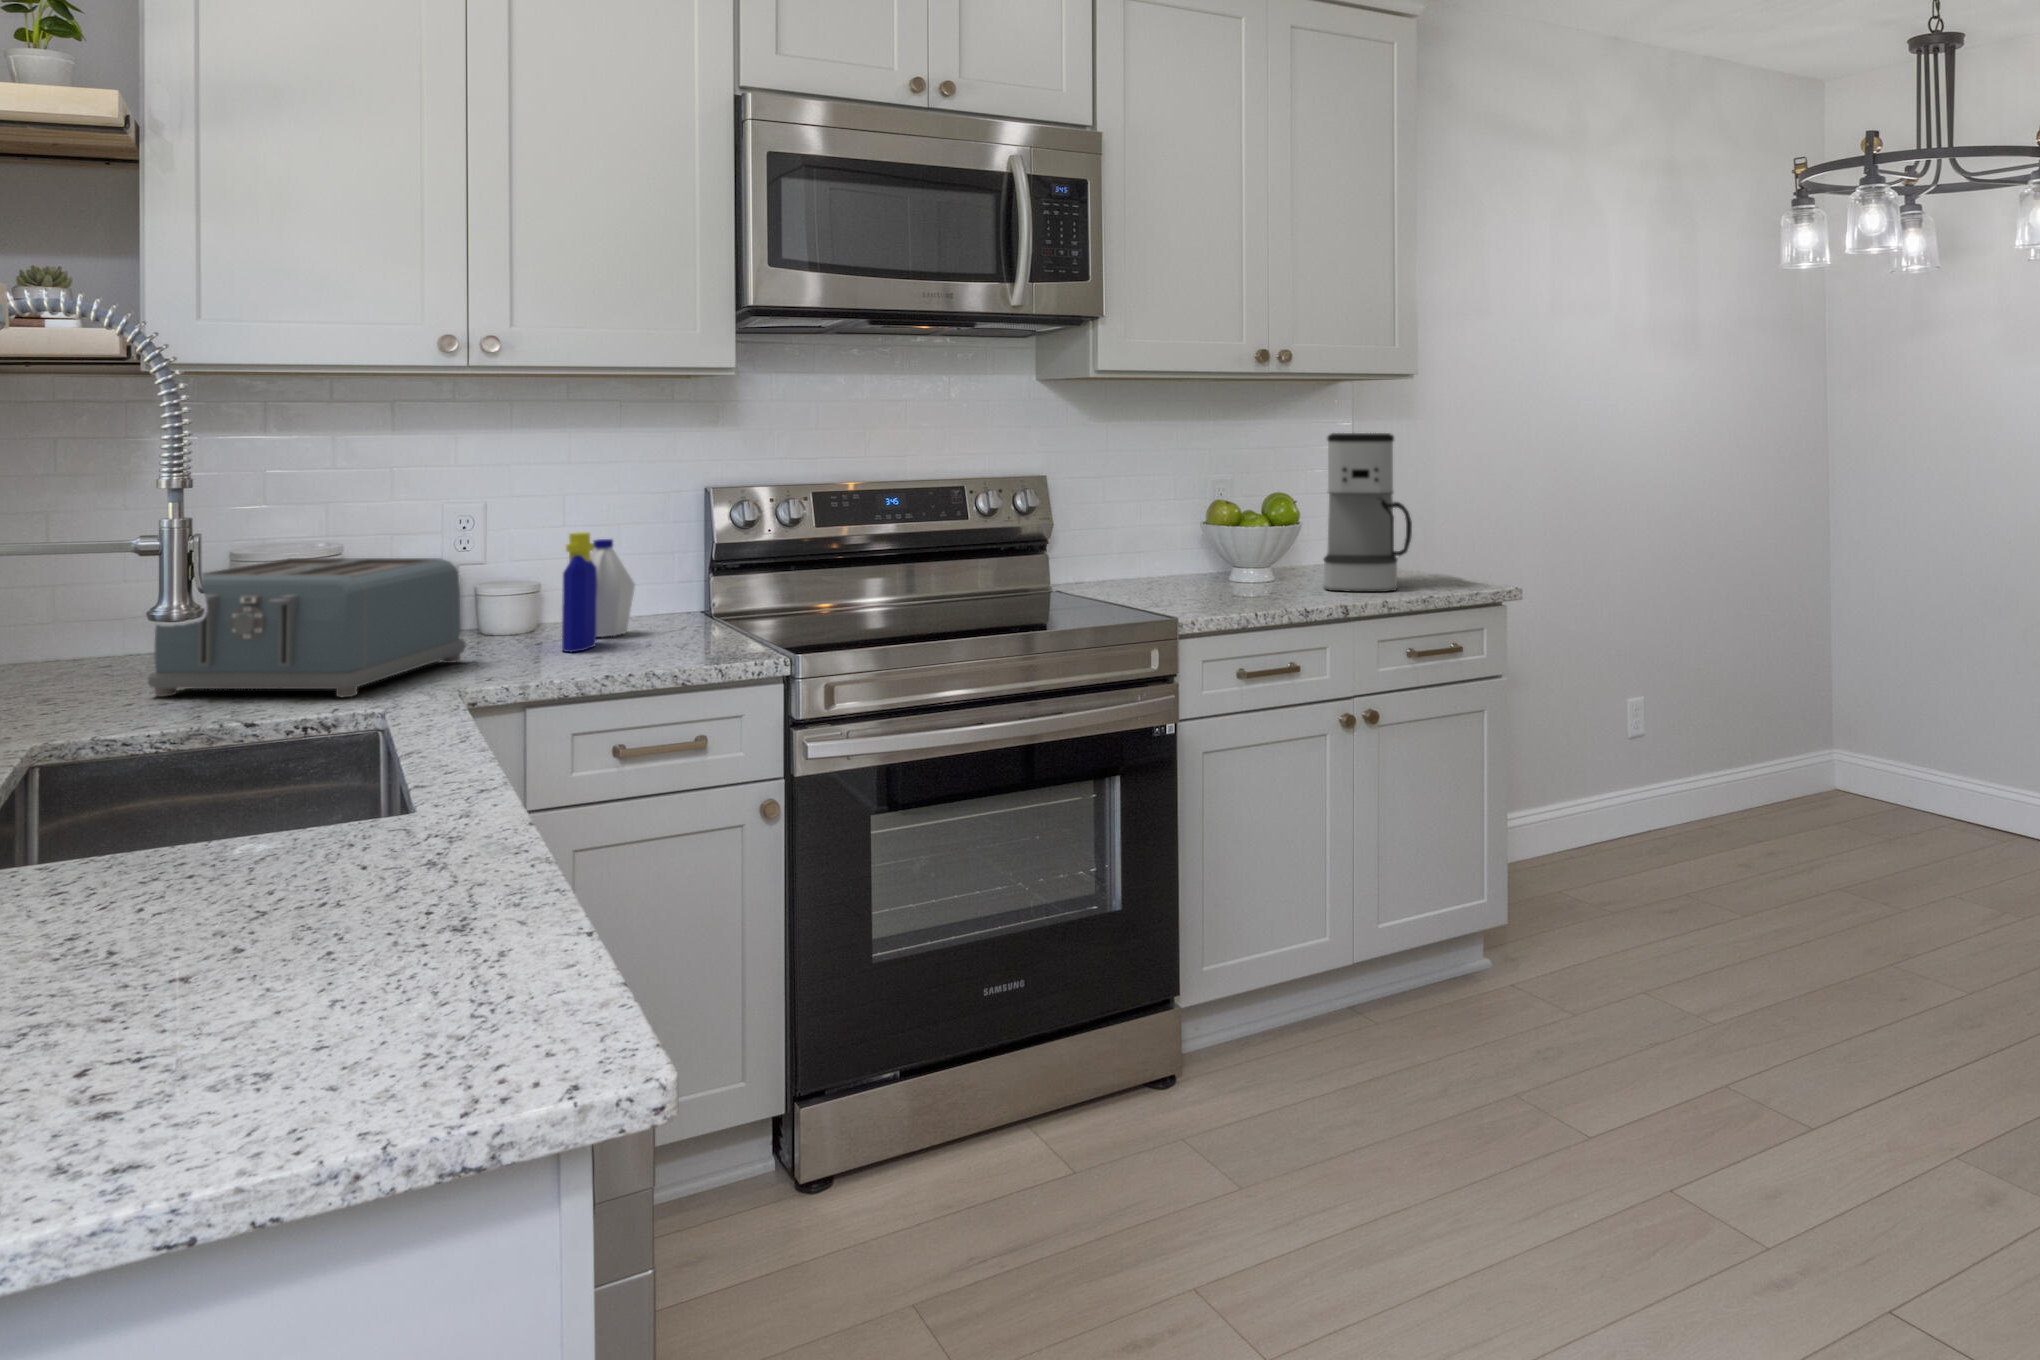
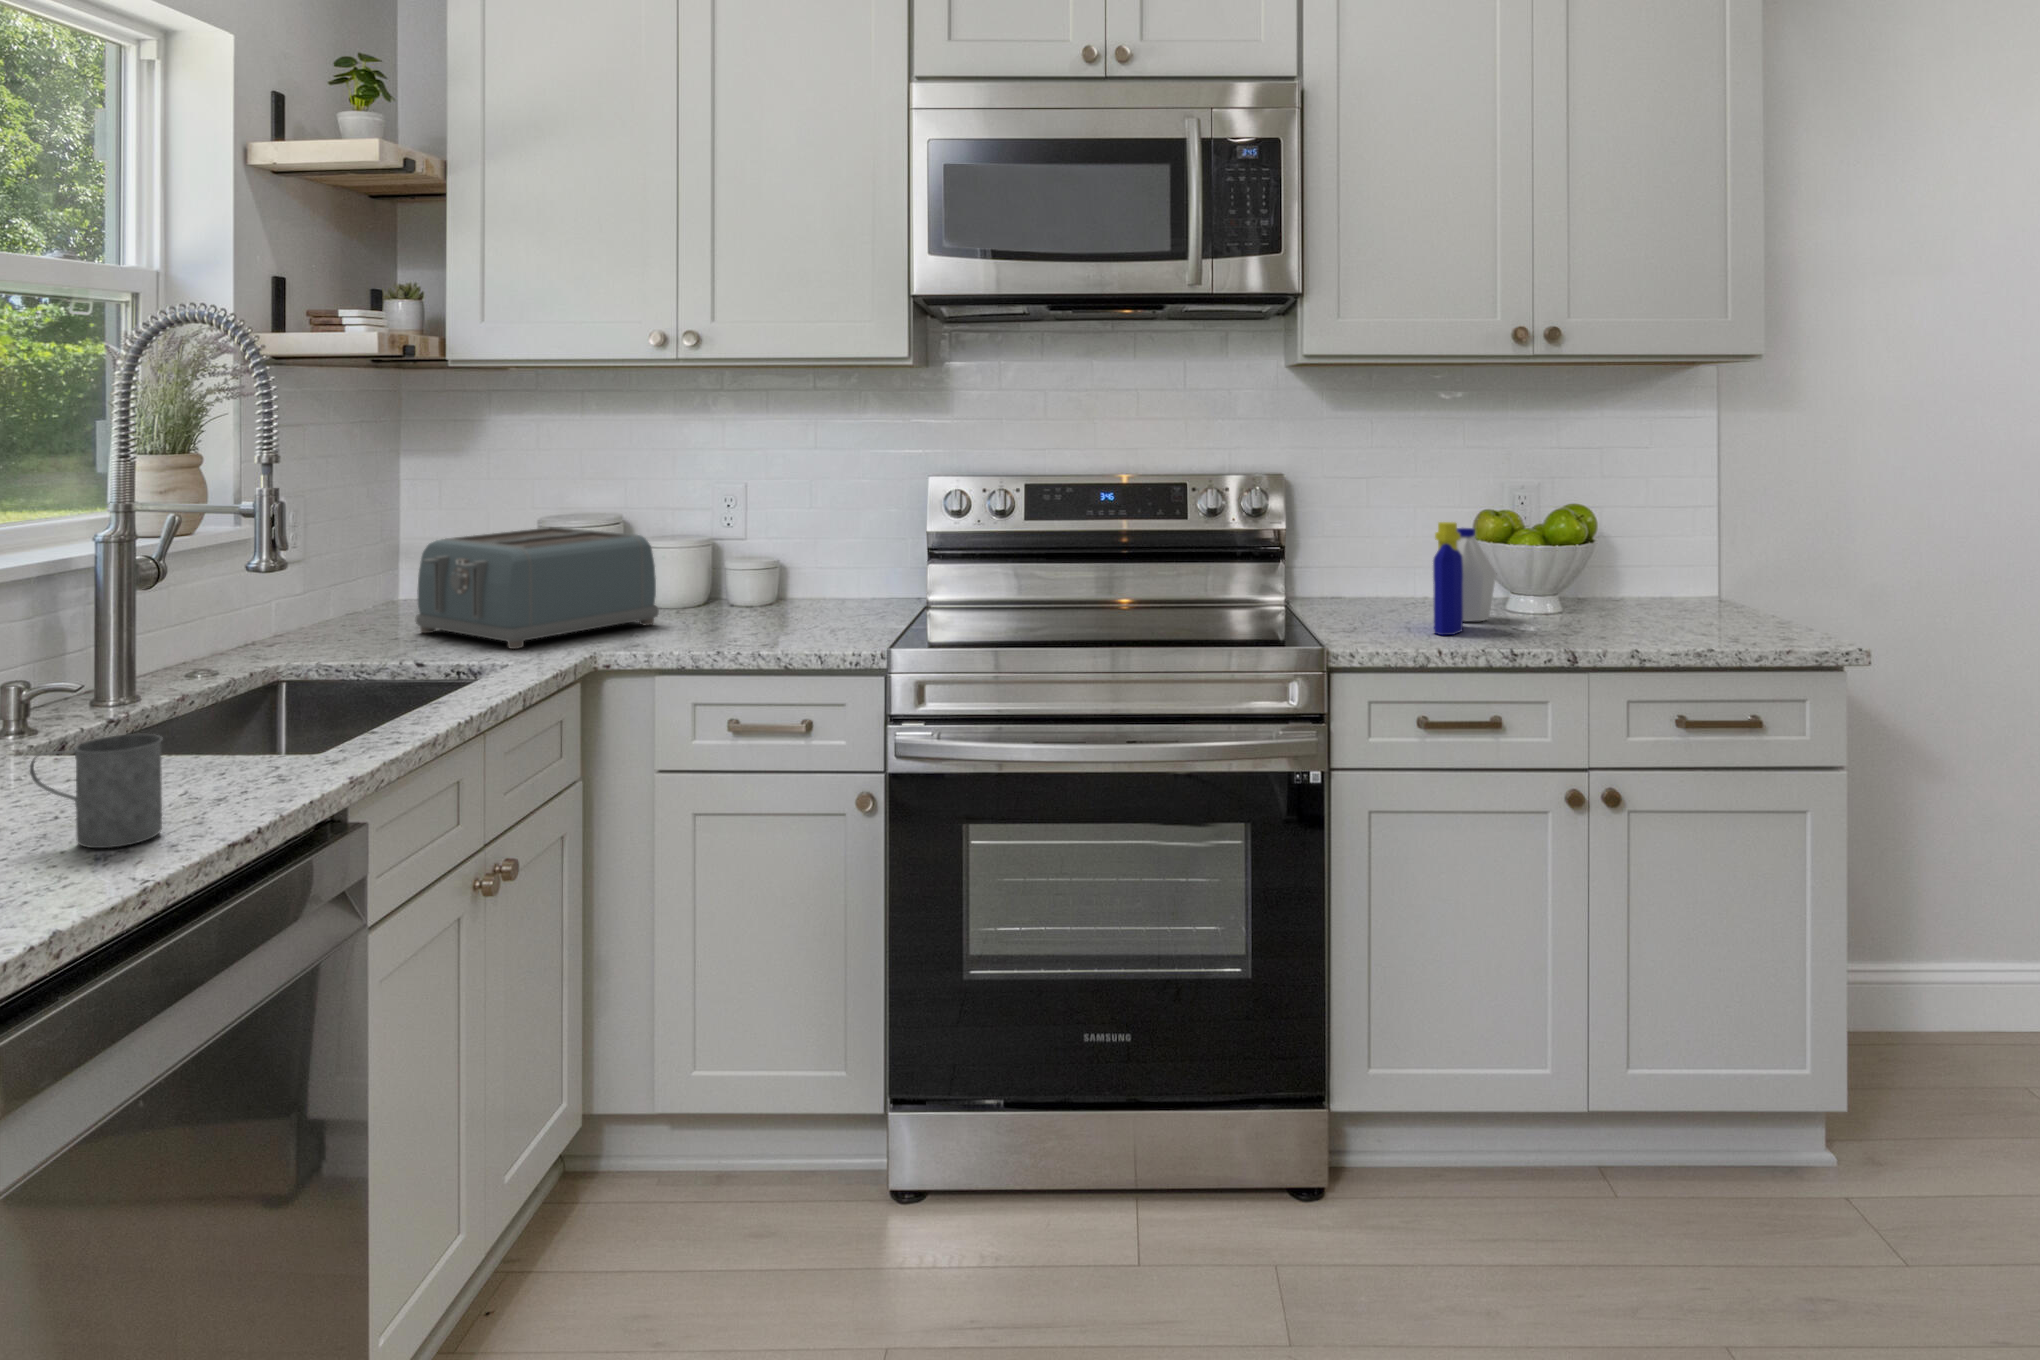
coffee maker: present [1323,433,1412,592] -> none [1593,436,1717,638]
bottle: present [562,532,635,652] -> present [1433,522,1496,635]
mug: none [314,775,469,919] -> present [30,734,162,848]

